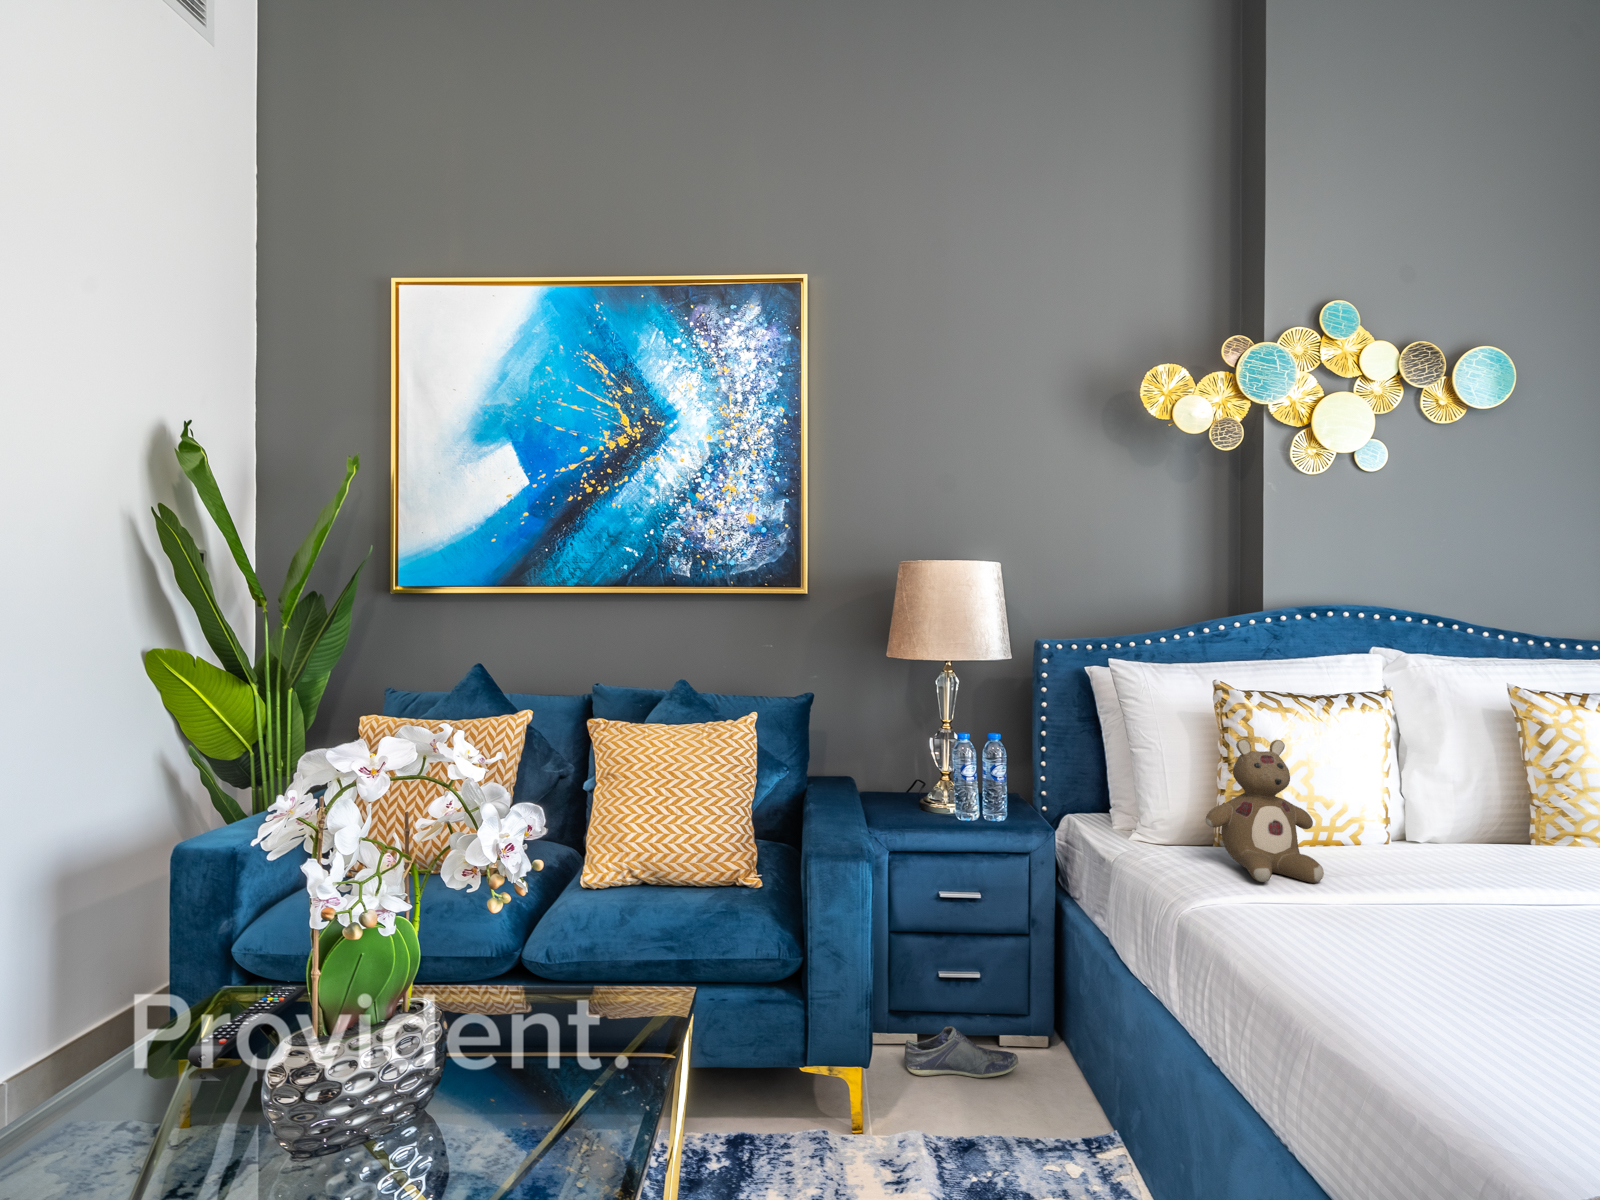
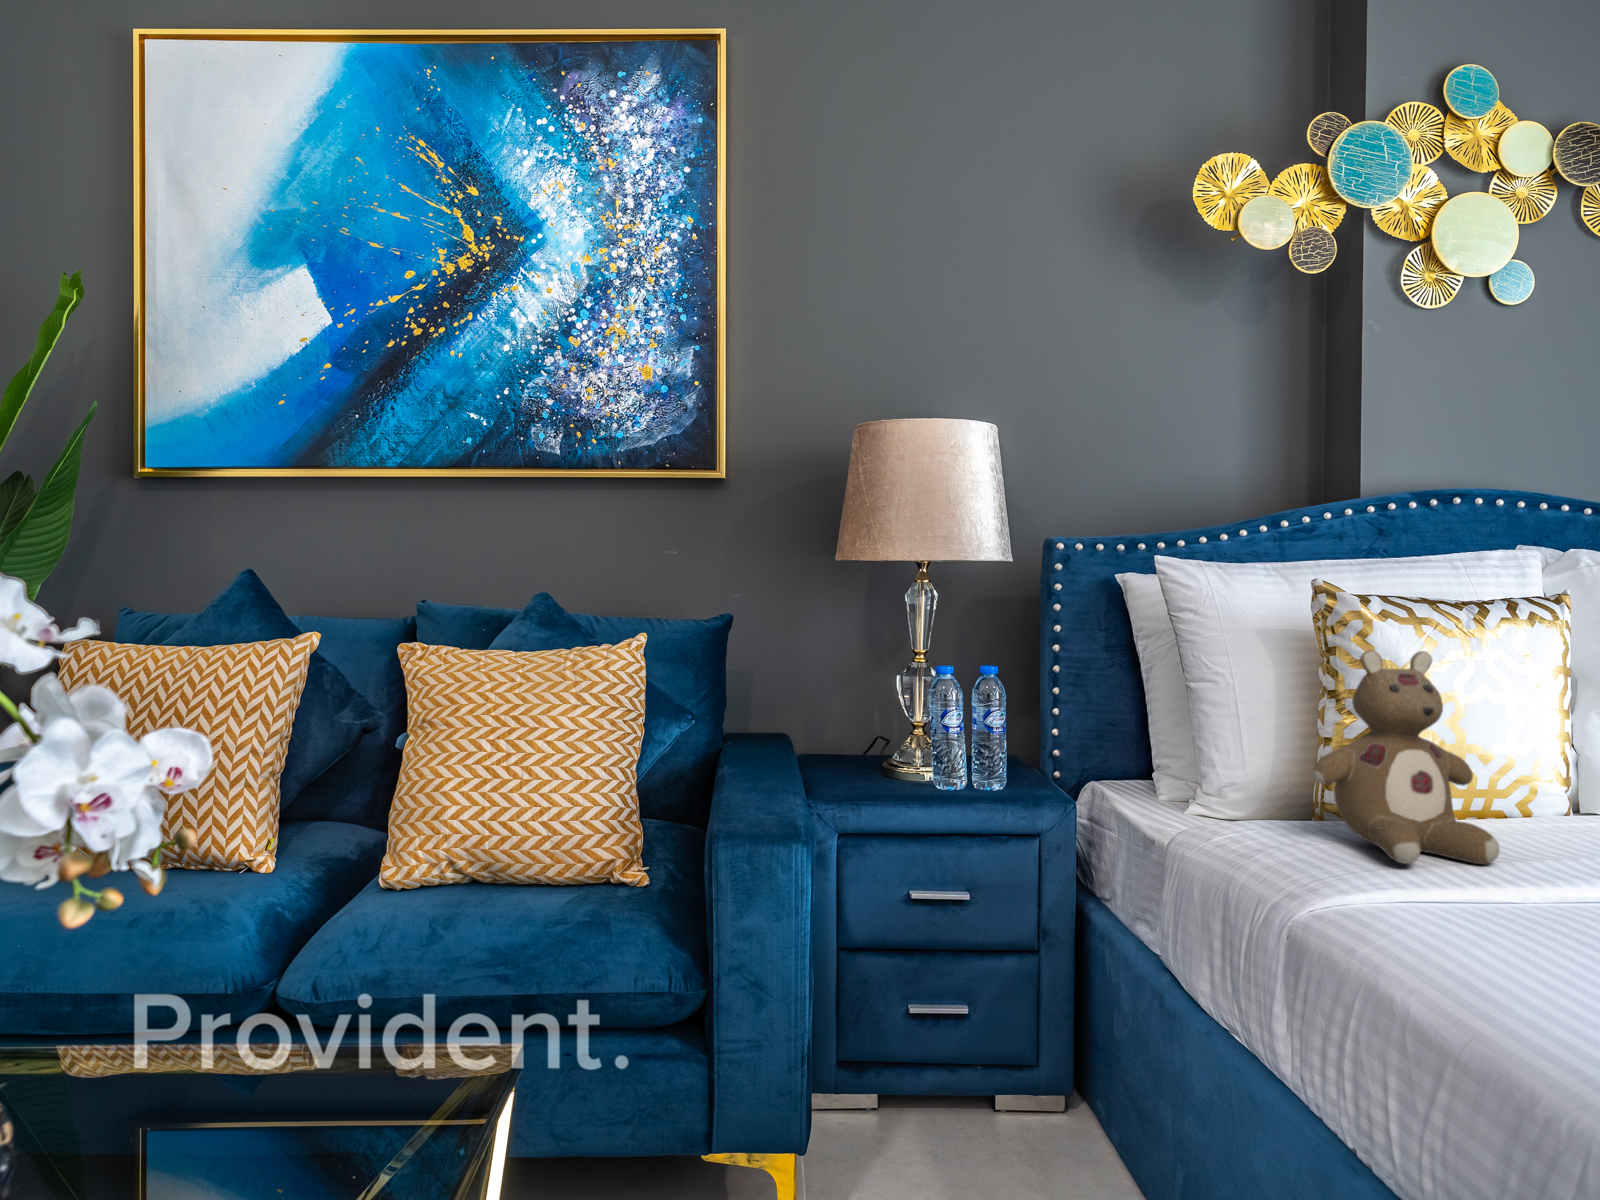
shoe: present [904,1026,1018,1078] -> none [860,1083,1025,1157]

